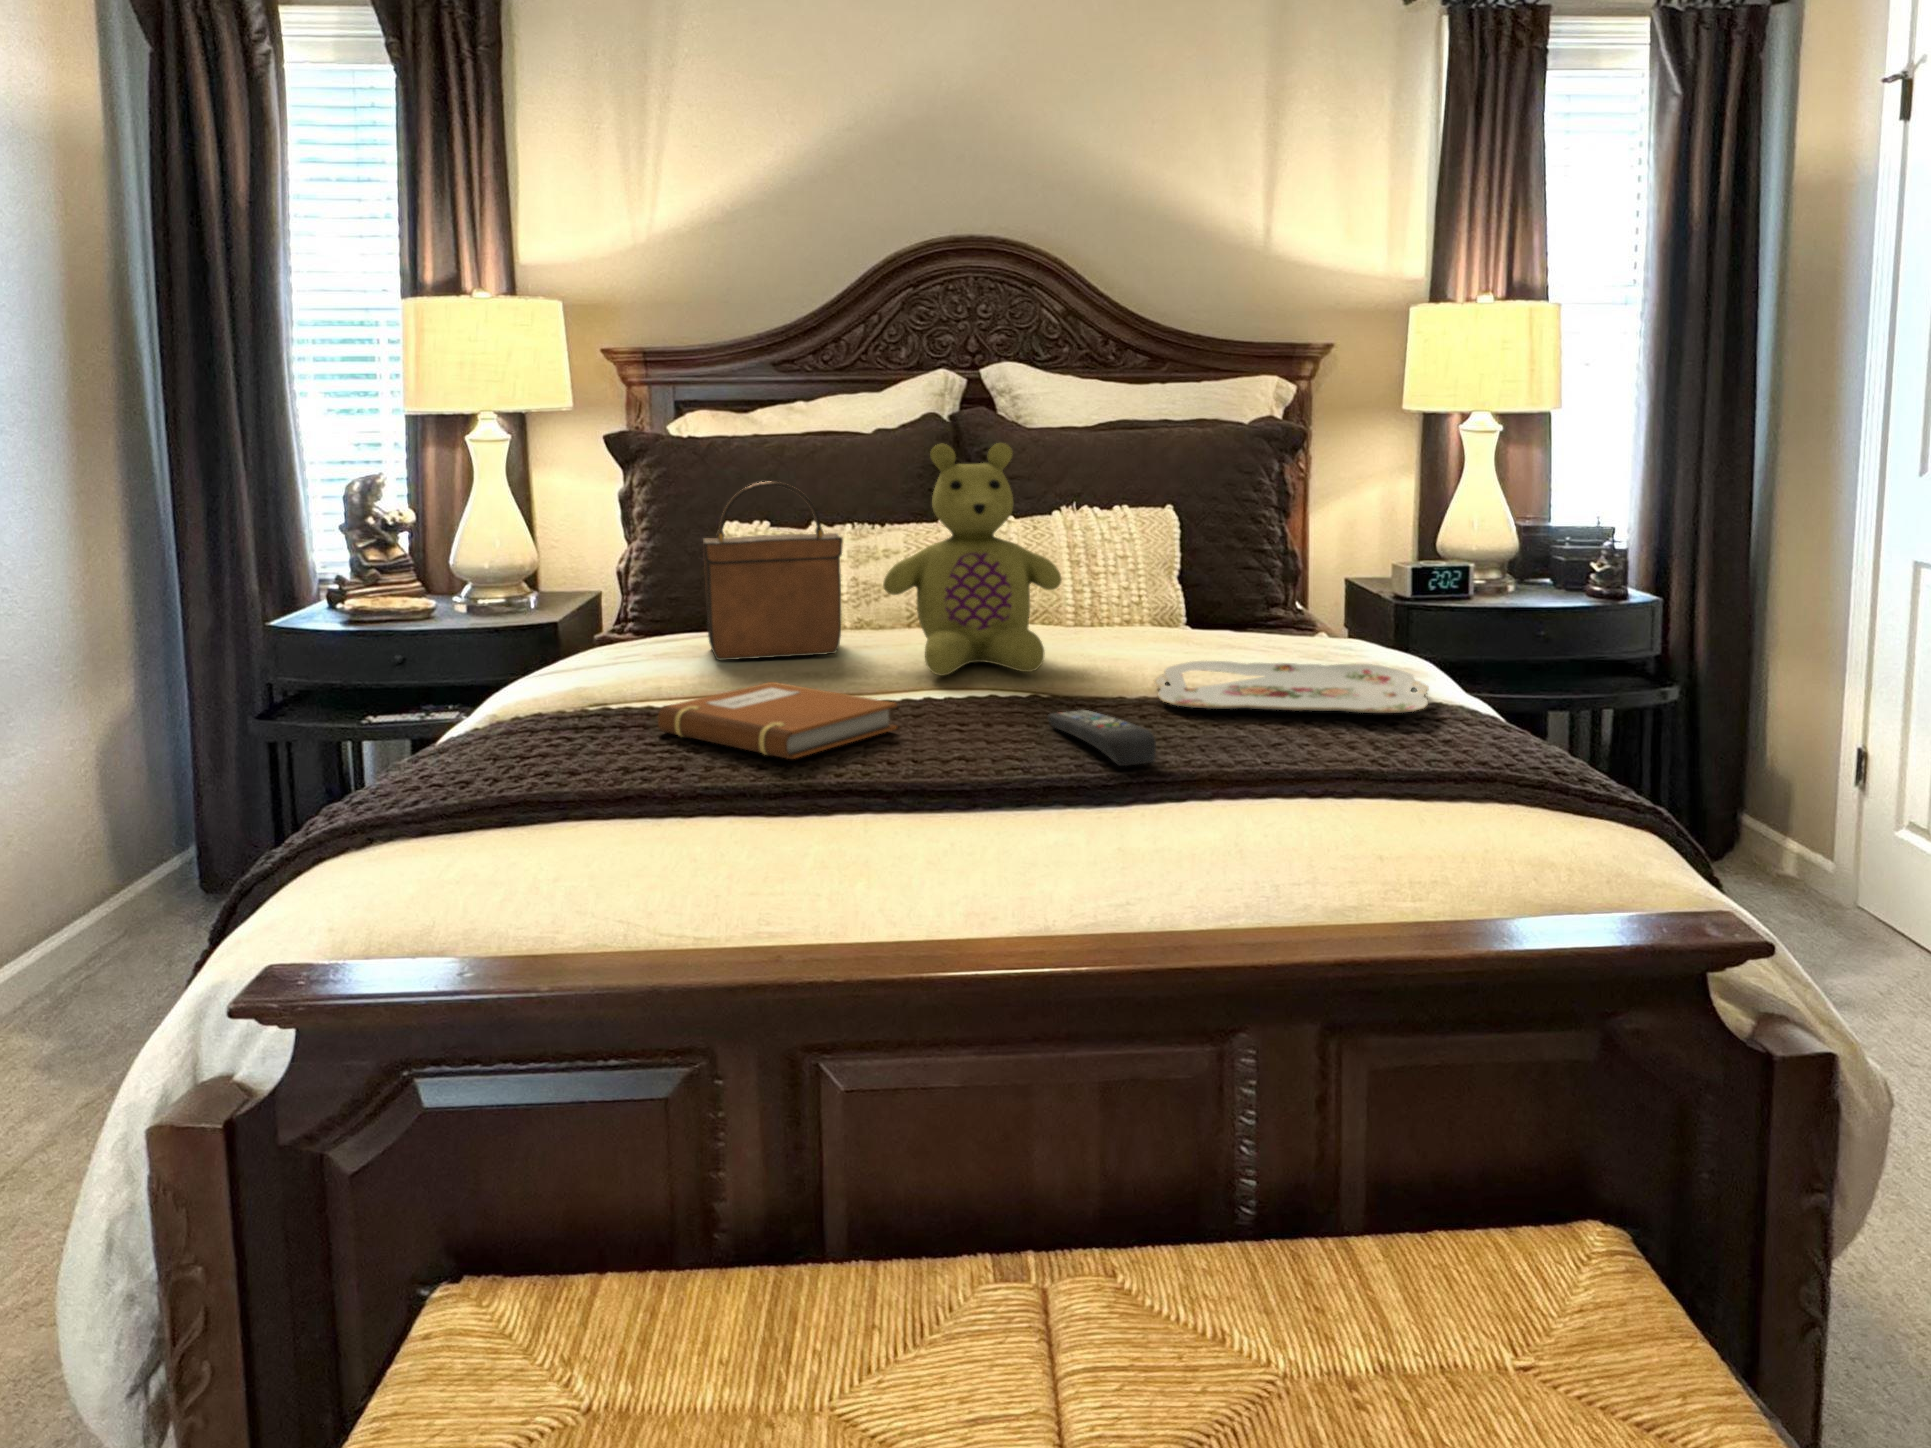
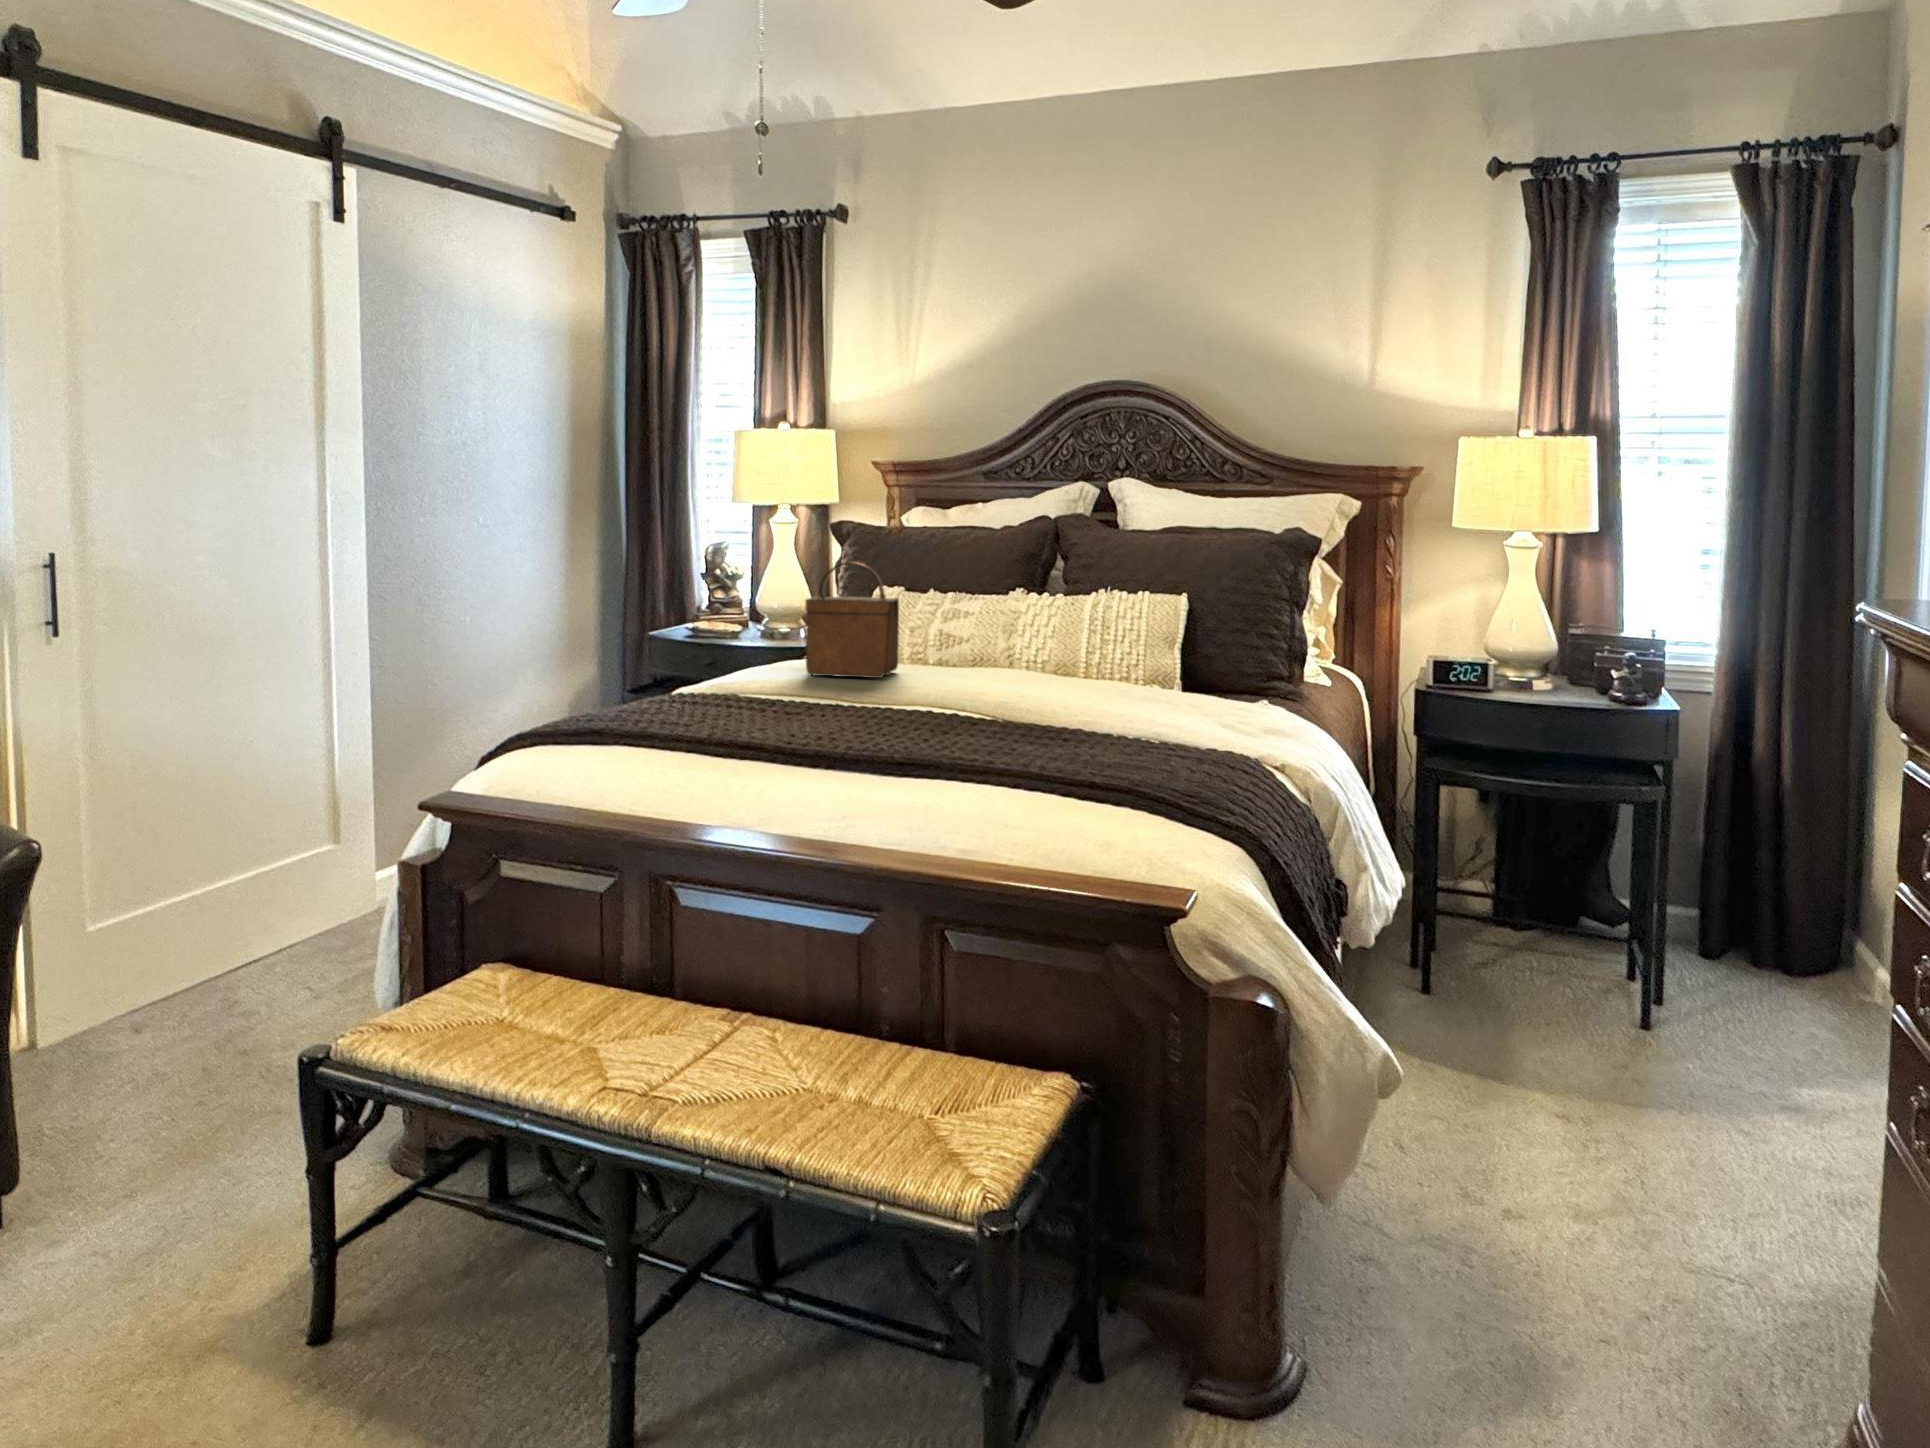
stuffed bear: present [883,443,1062,676] -> none [909,542,1027,700]
serving tray: present [1154,661,1428,713] -> none [1025,705,1233,749]
notebook: present [658,682,897,759] -> none [714,688,841,728]
remote control: present [1048,710,1156,766] -> none [921,722,963,754]

